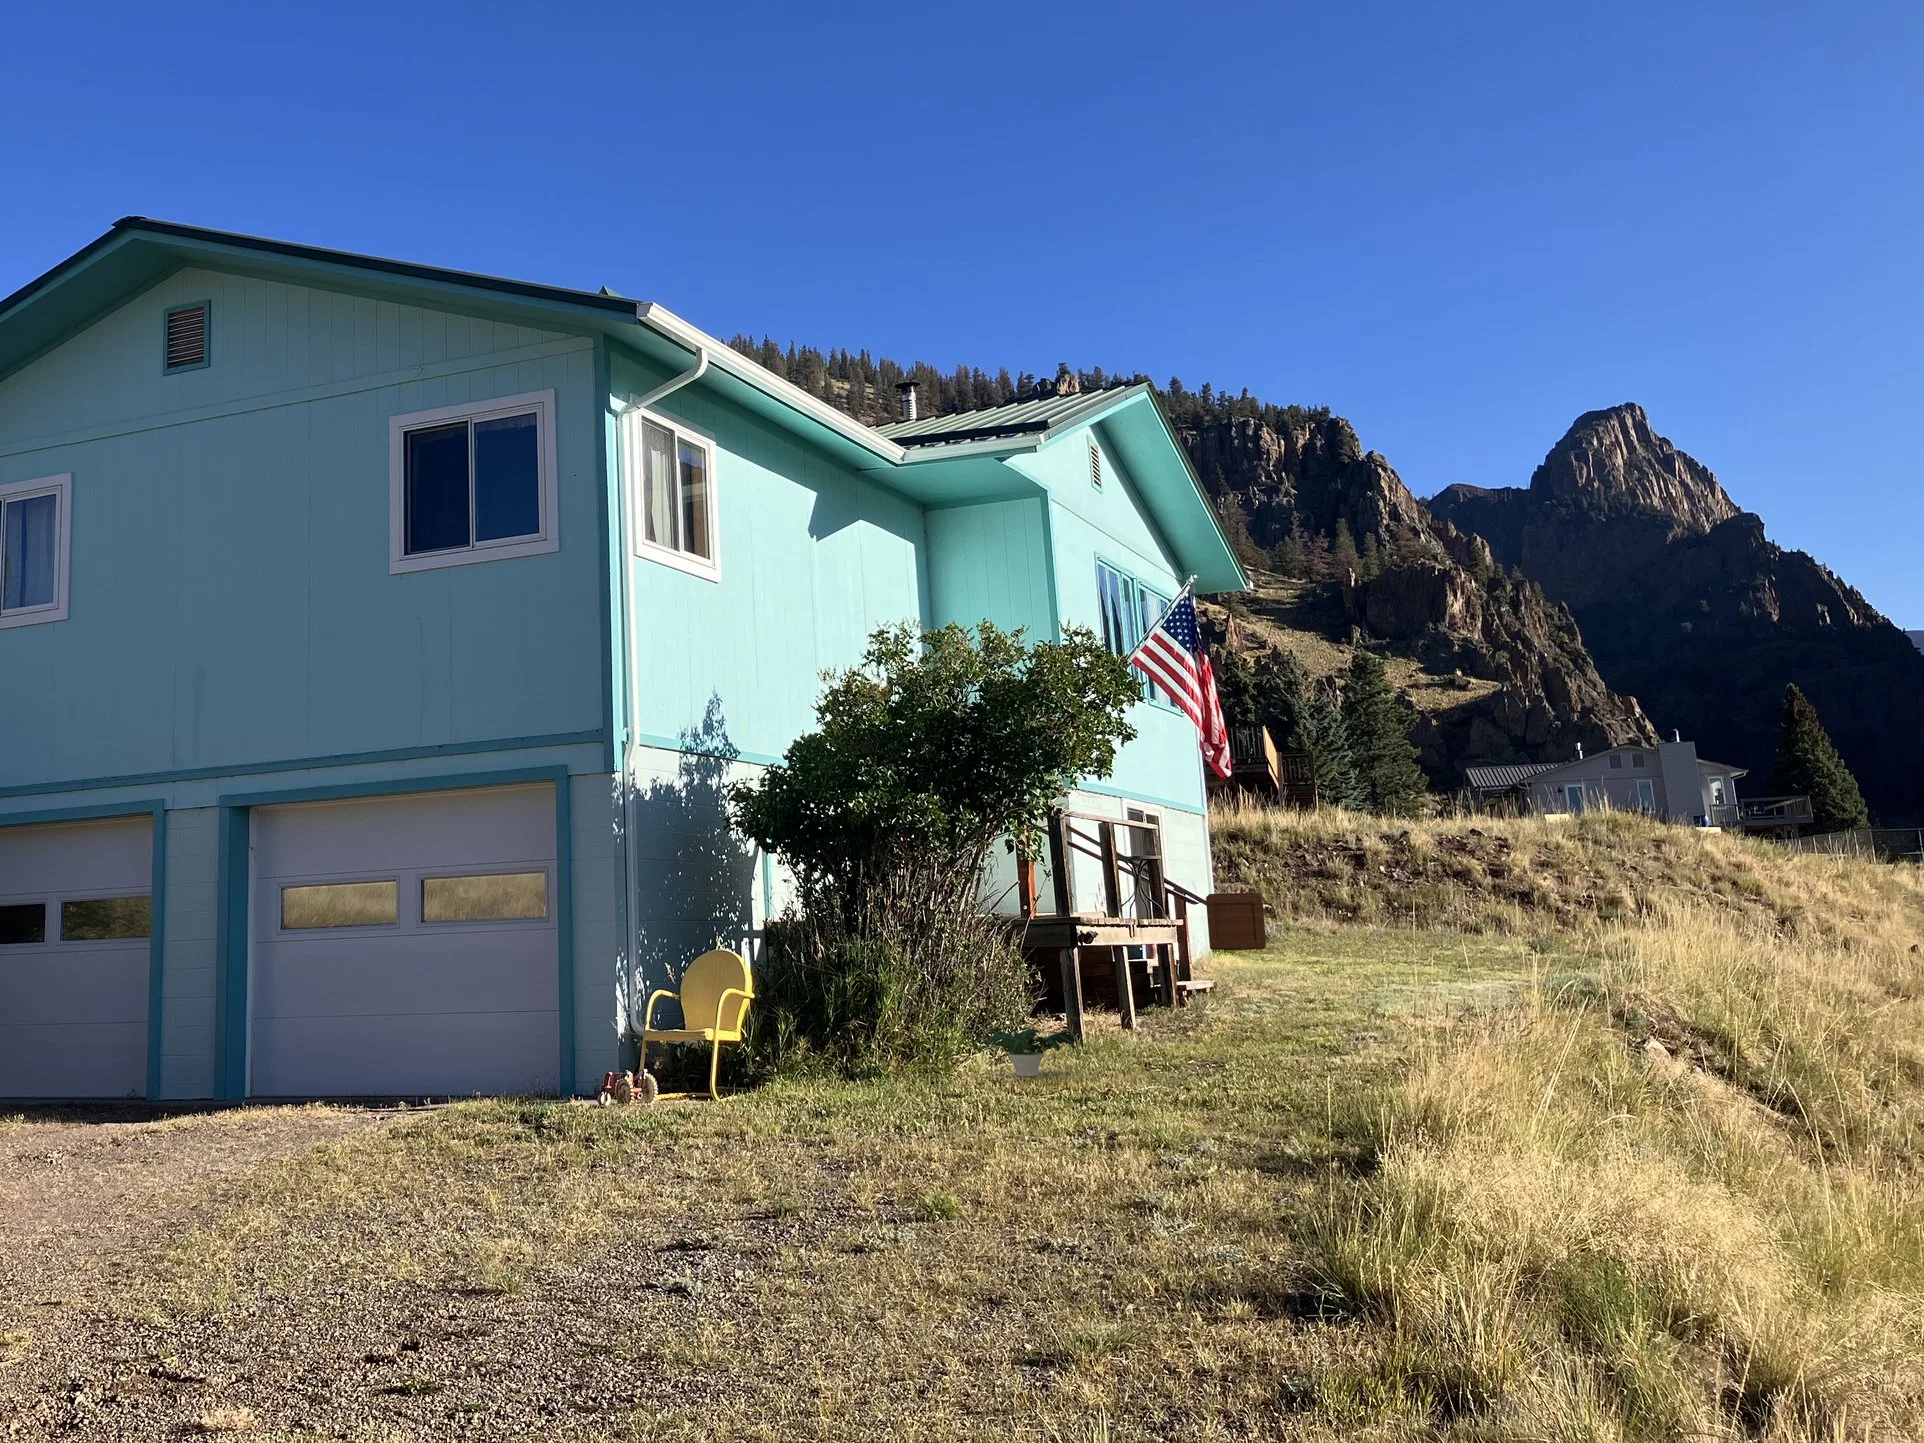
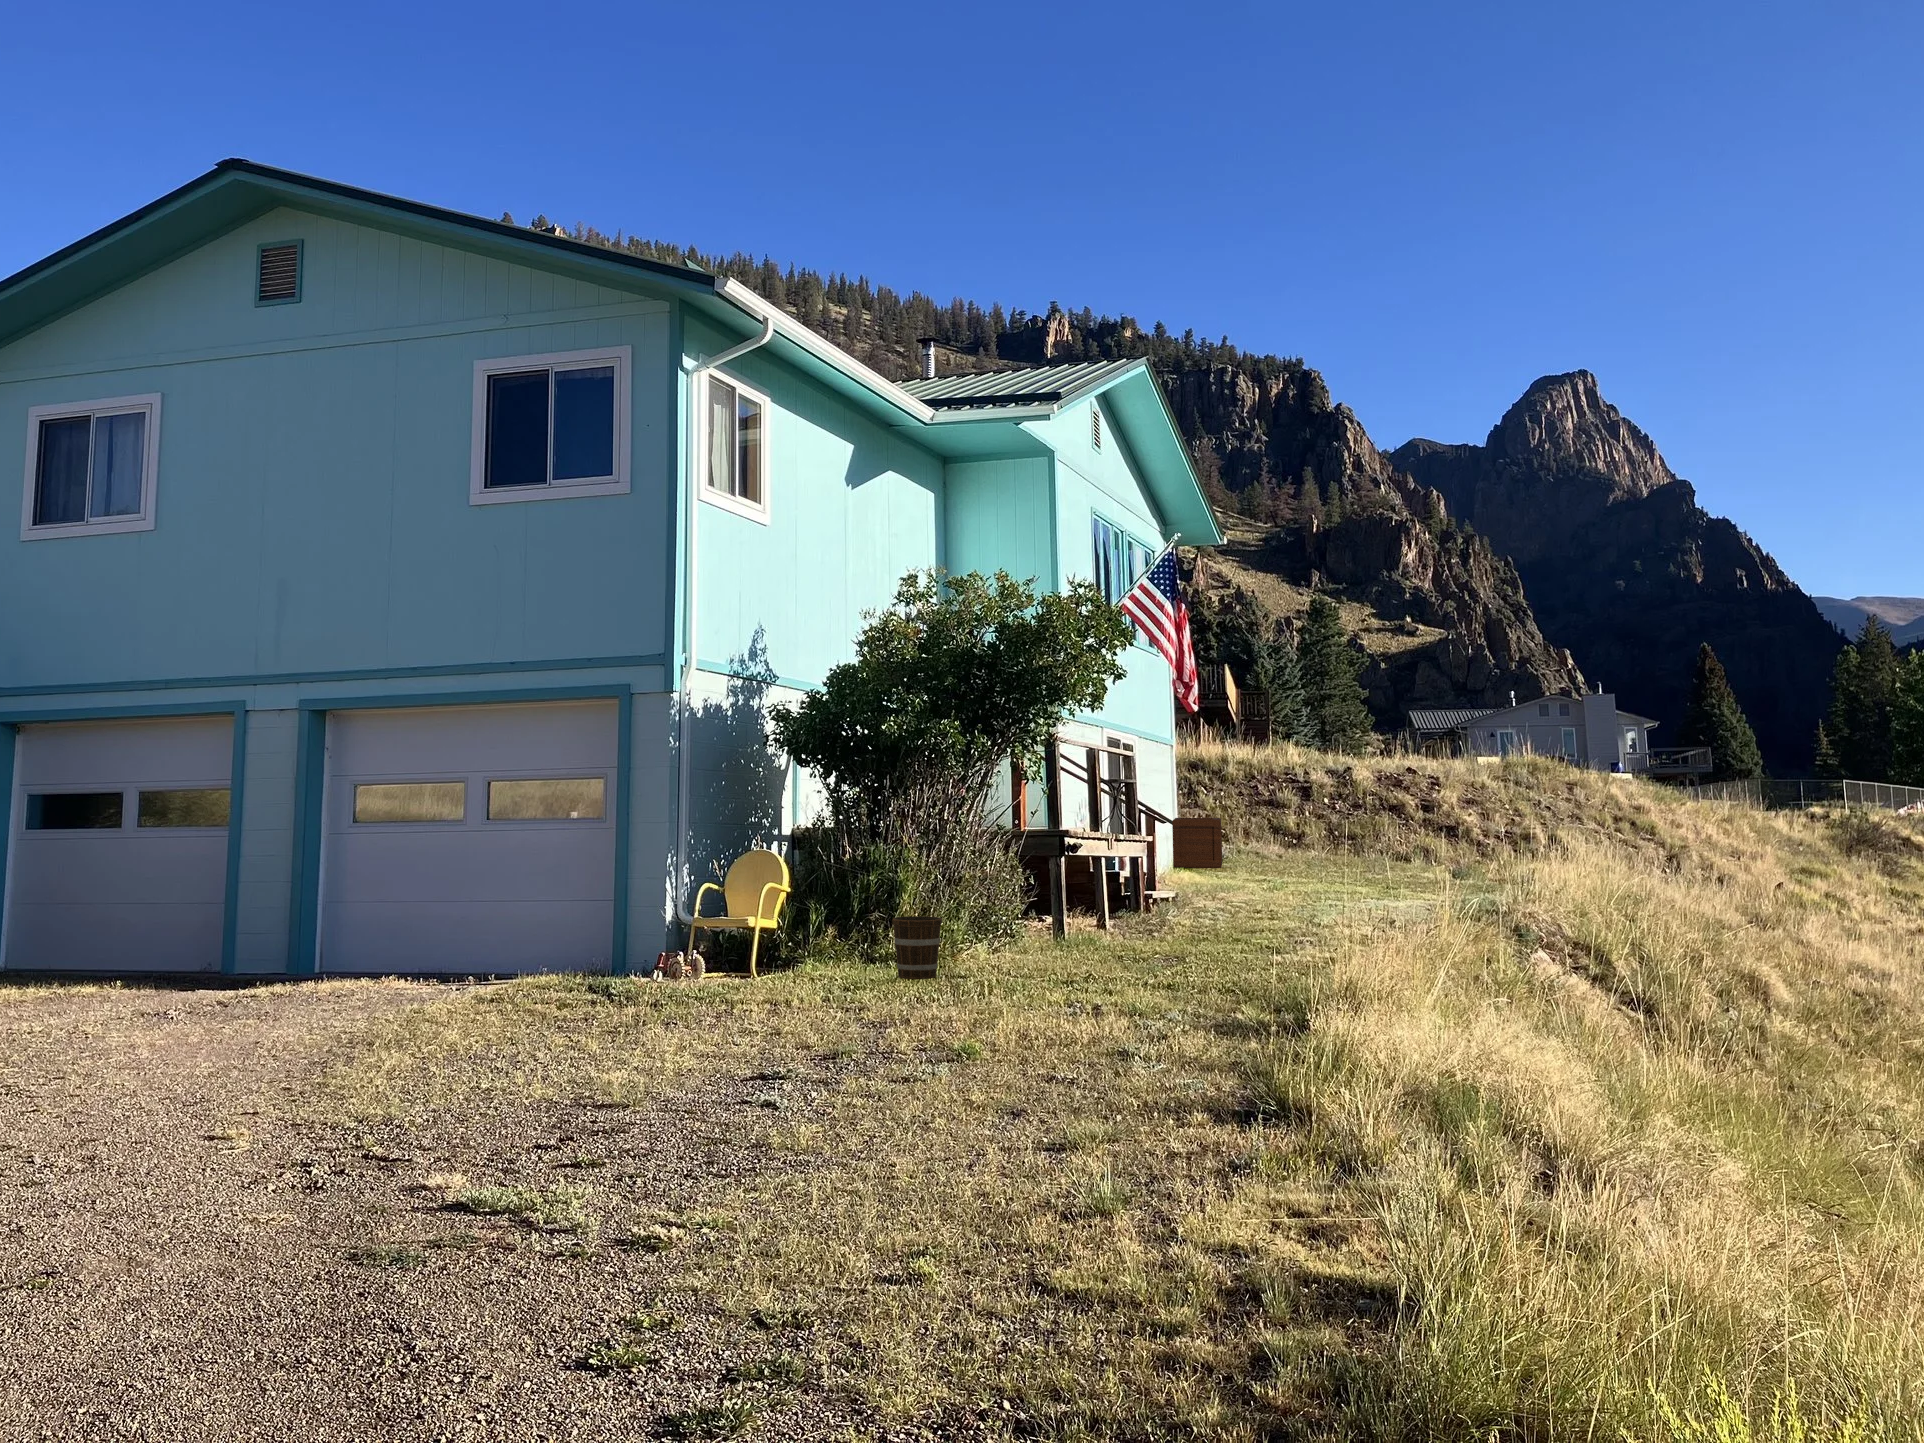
bucket: none [870,1023,928,1098] -> present [892,916,942,979]
potted plant: present [986,1029,1074,1077] -> none [988,925,1063,965]

